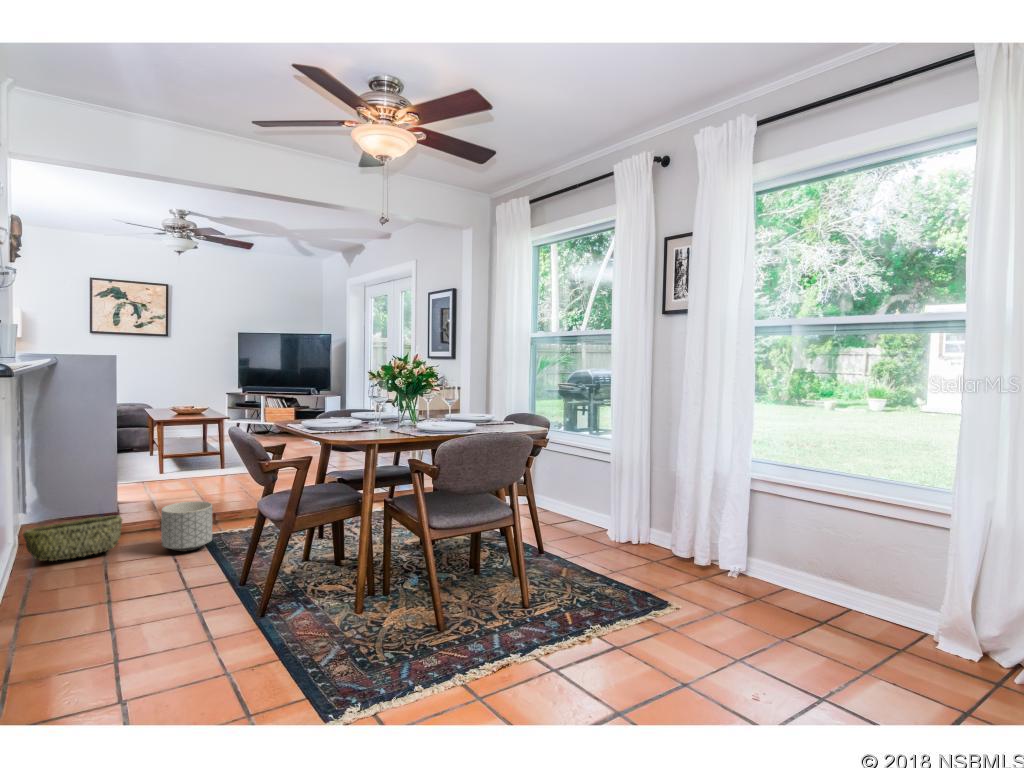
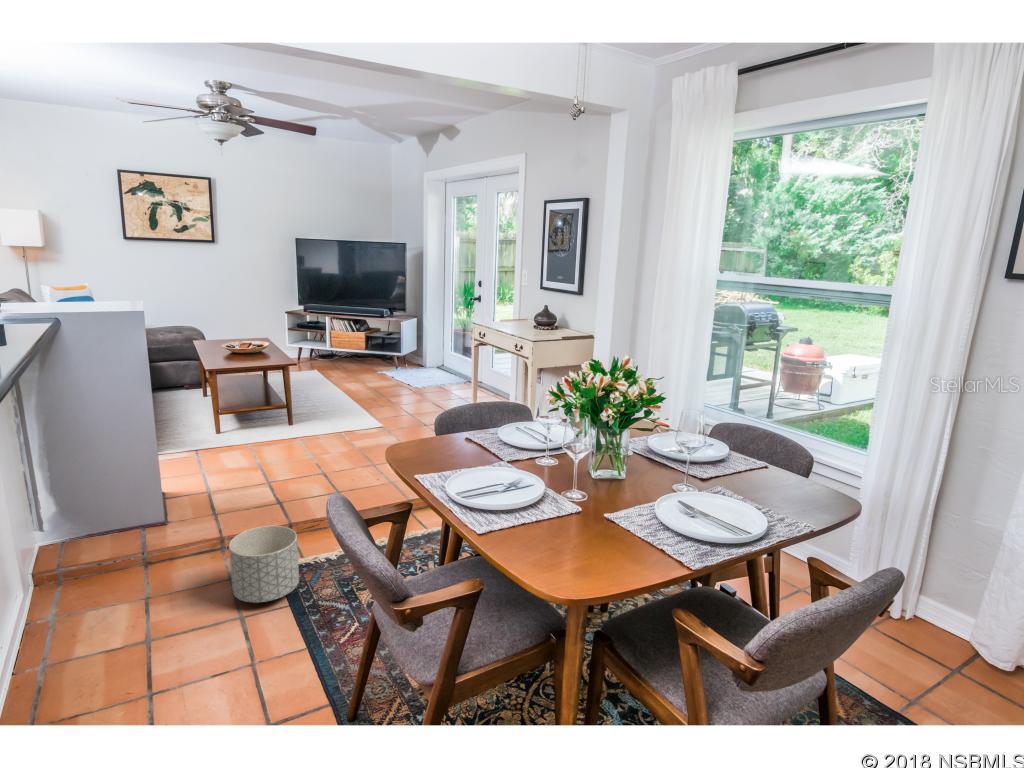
woven basket: present [23,515,122,561] -> none [41,543,178,624]

